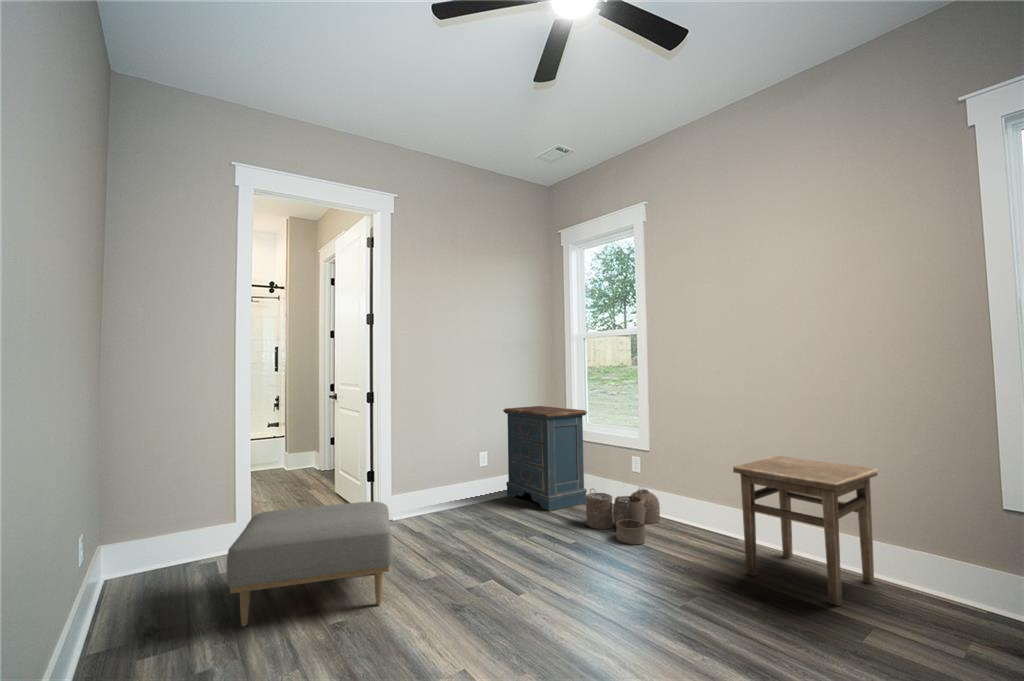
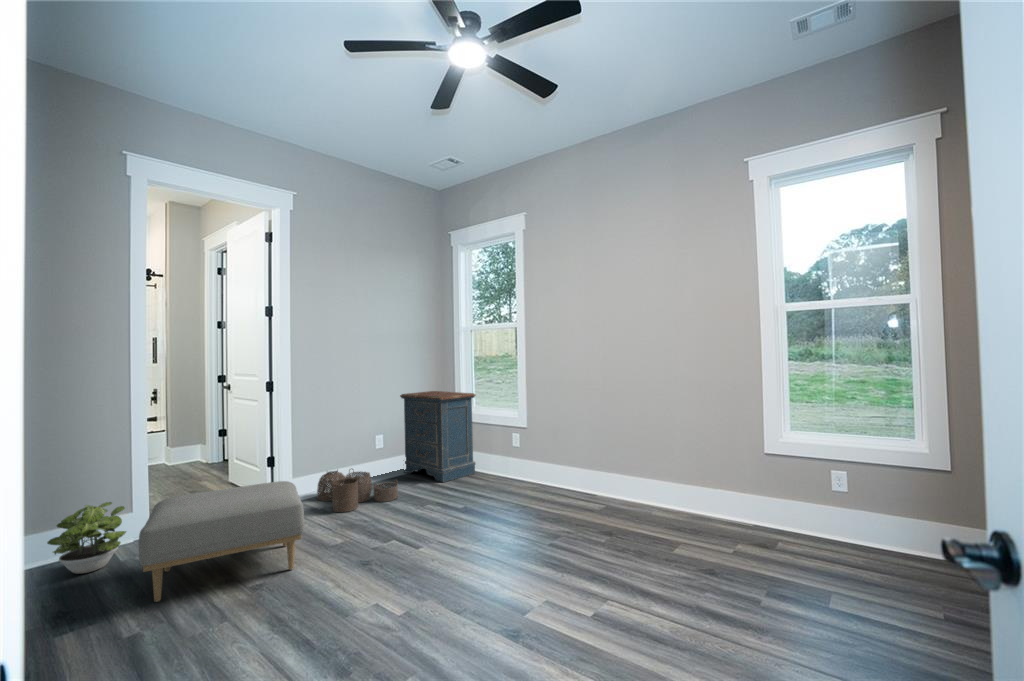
side table: present [733,456,877,606] -> none [589,423,689,530]
woven basket: present [586,489,660,544] -> present [317,469,398,512]
potted plant: none [157,510,228,582] -> present [47,502,126,574]

